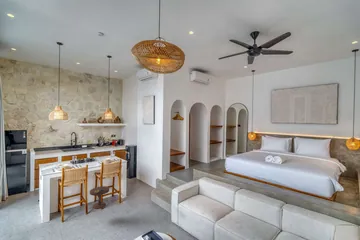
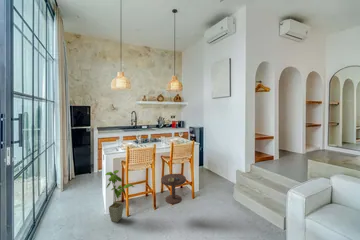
house plant: none [42,188,68,229] -> present [106,170,134,222]

